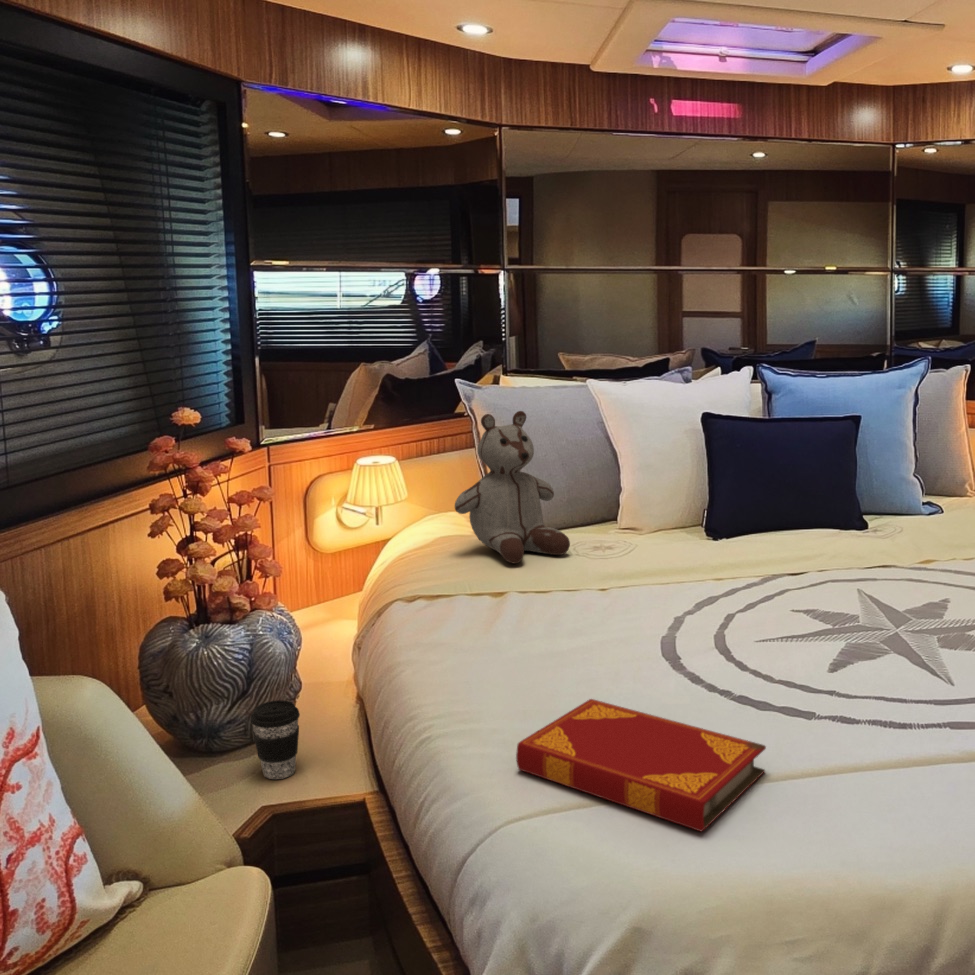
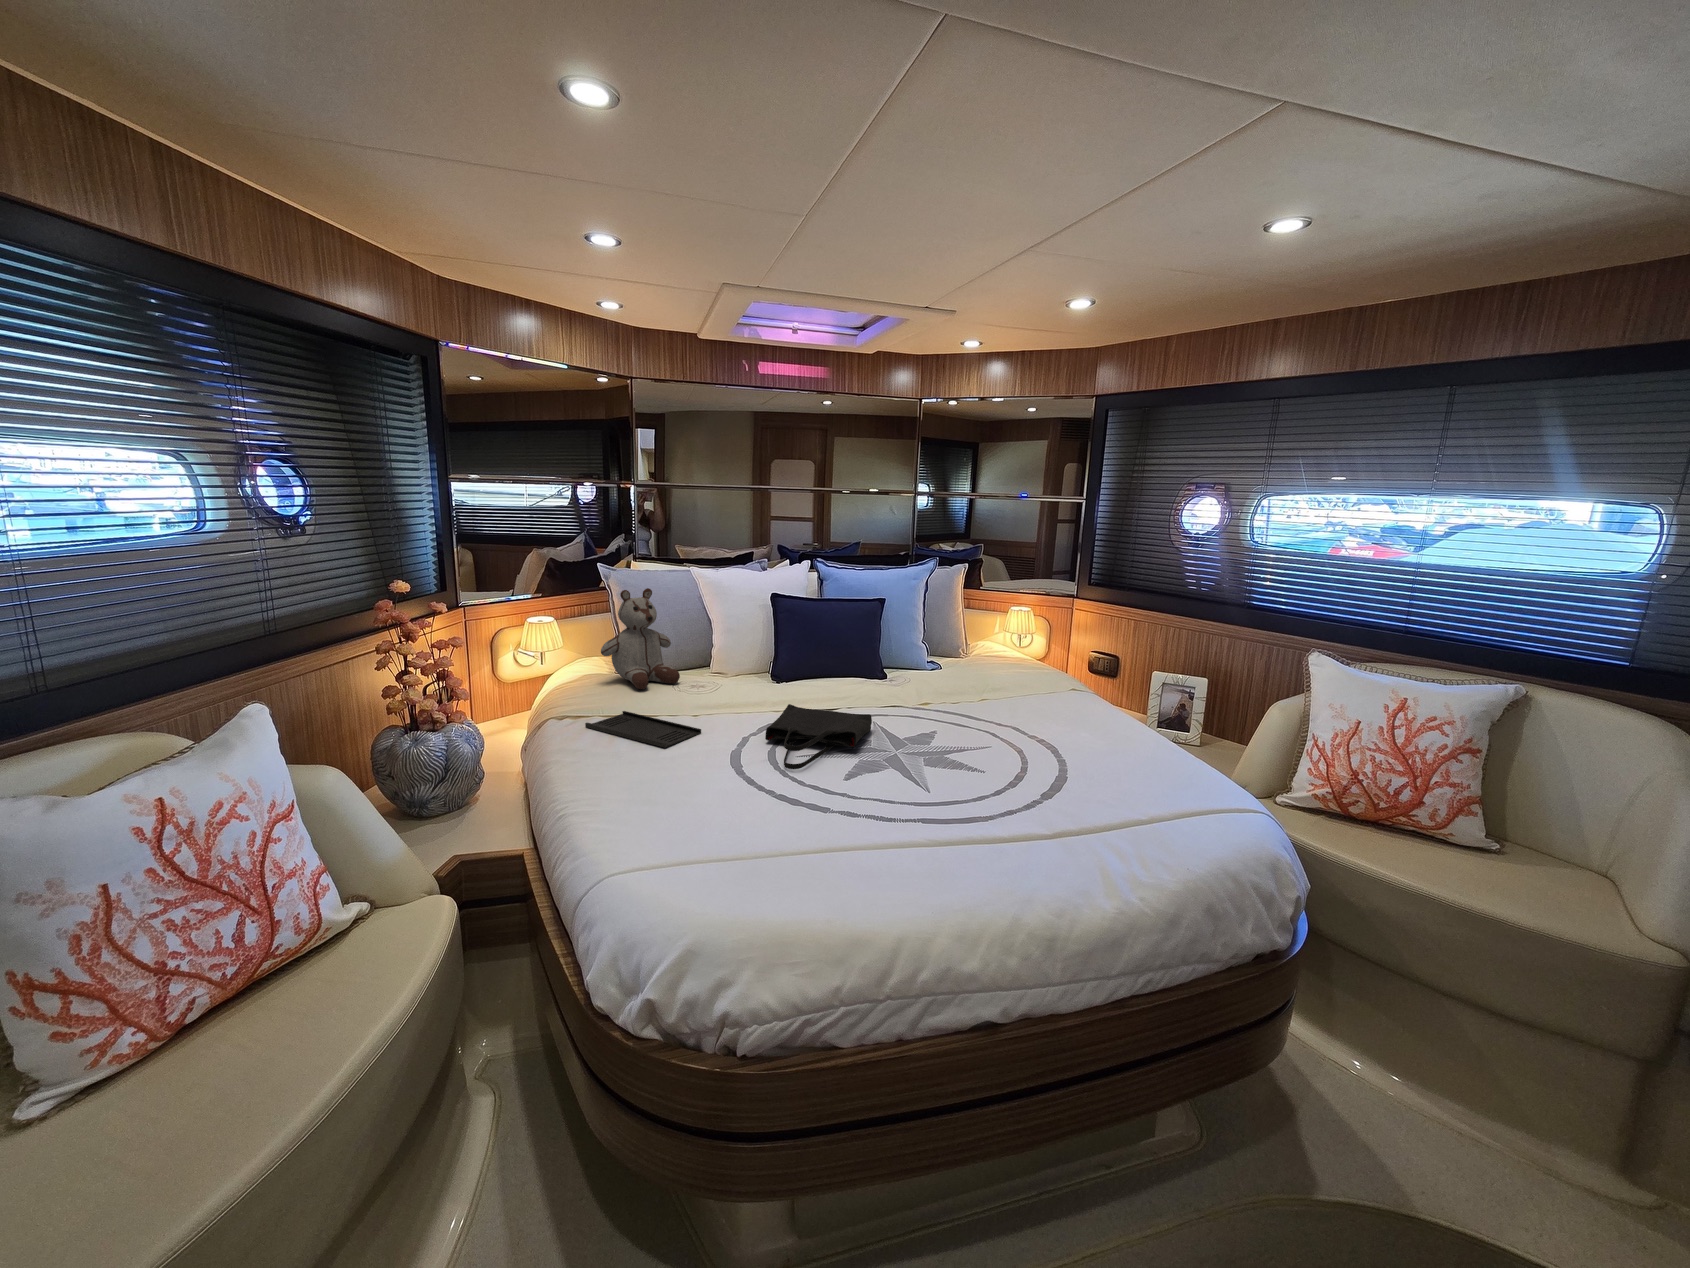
tote bag: none [723,589,909,703] -> present [765,704,872,769]
tray: none [437,596,614,657] -> present [585,711,701,748]
hardback book: present [516,699,766,831] -> none [629,771,776,840]
coffee cup: present [250,700,300,779] -> none [448,784,485,837]

